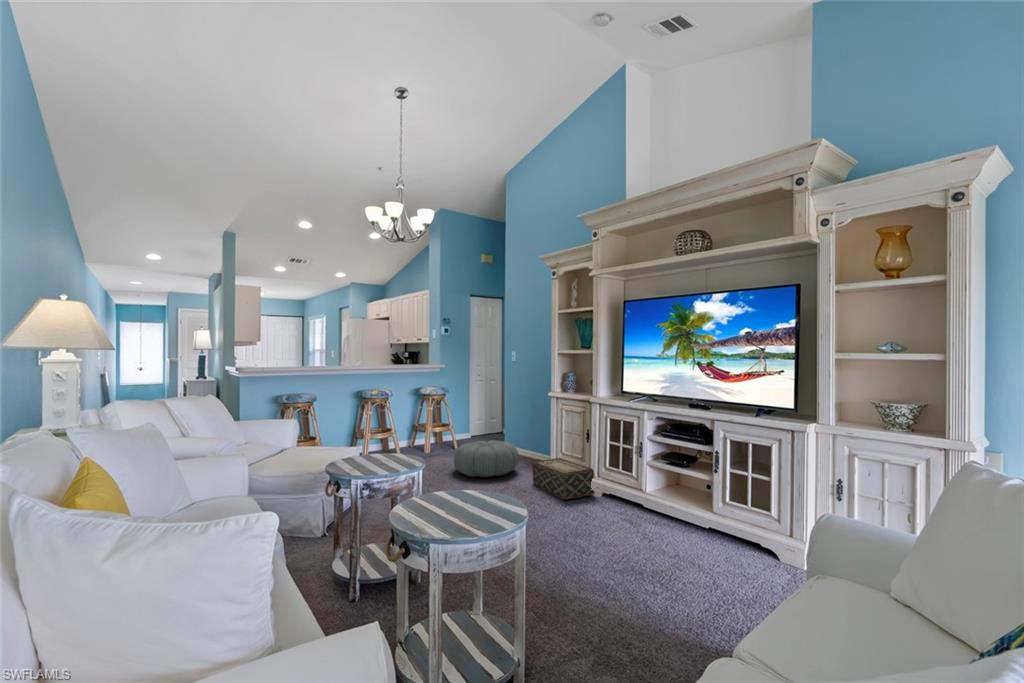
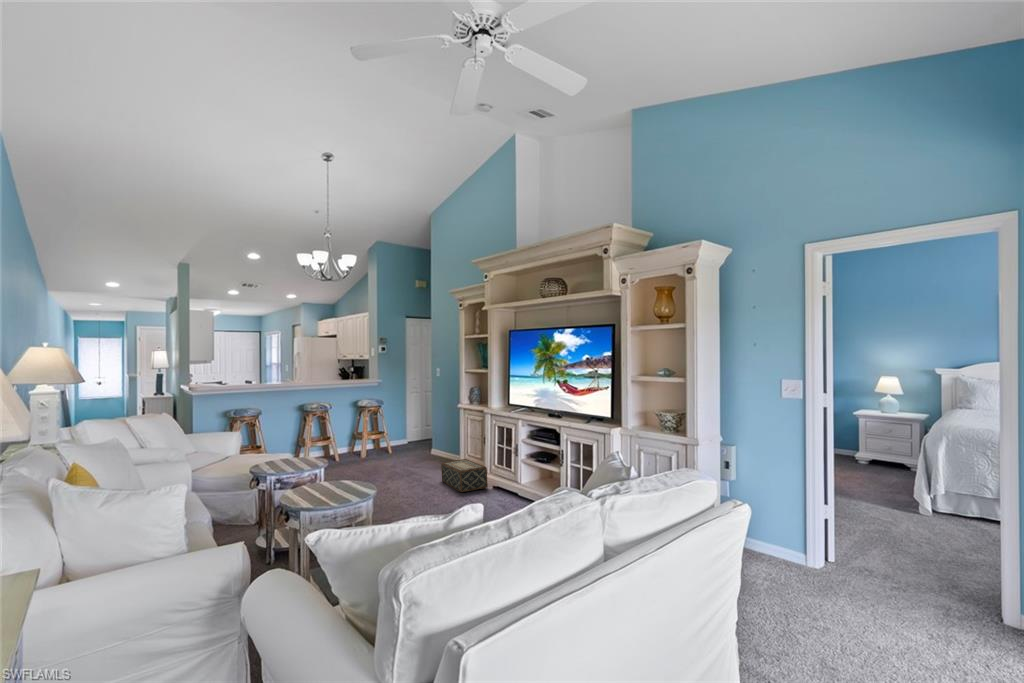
pouf: present [454,440,519,477] -> none [378,445,435,476]

